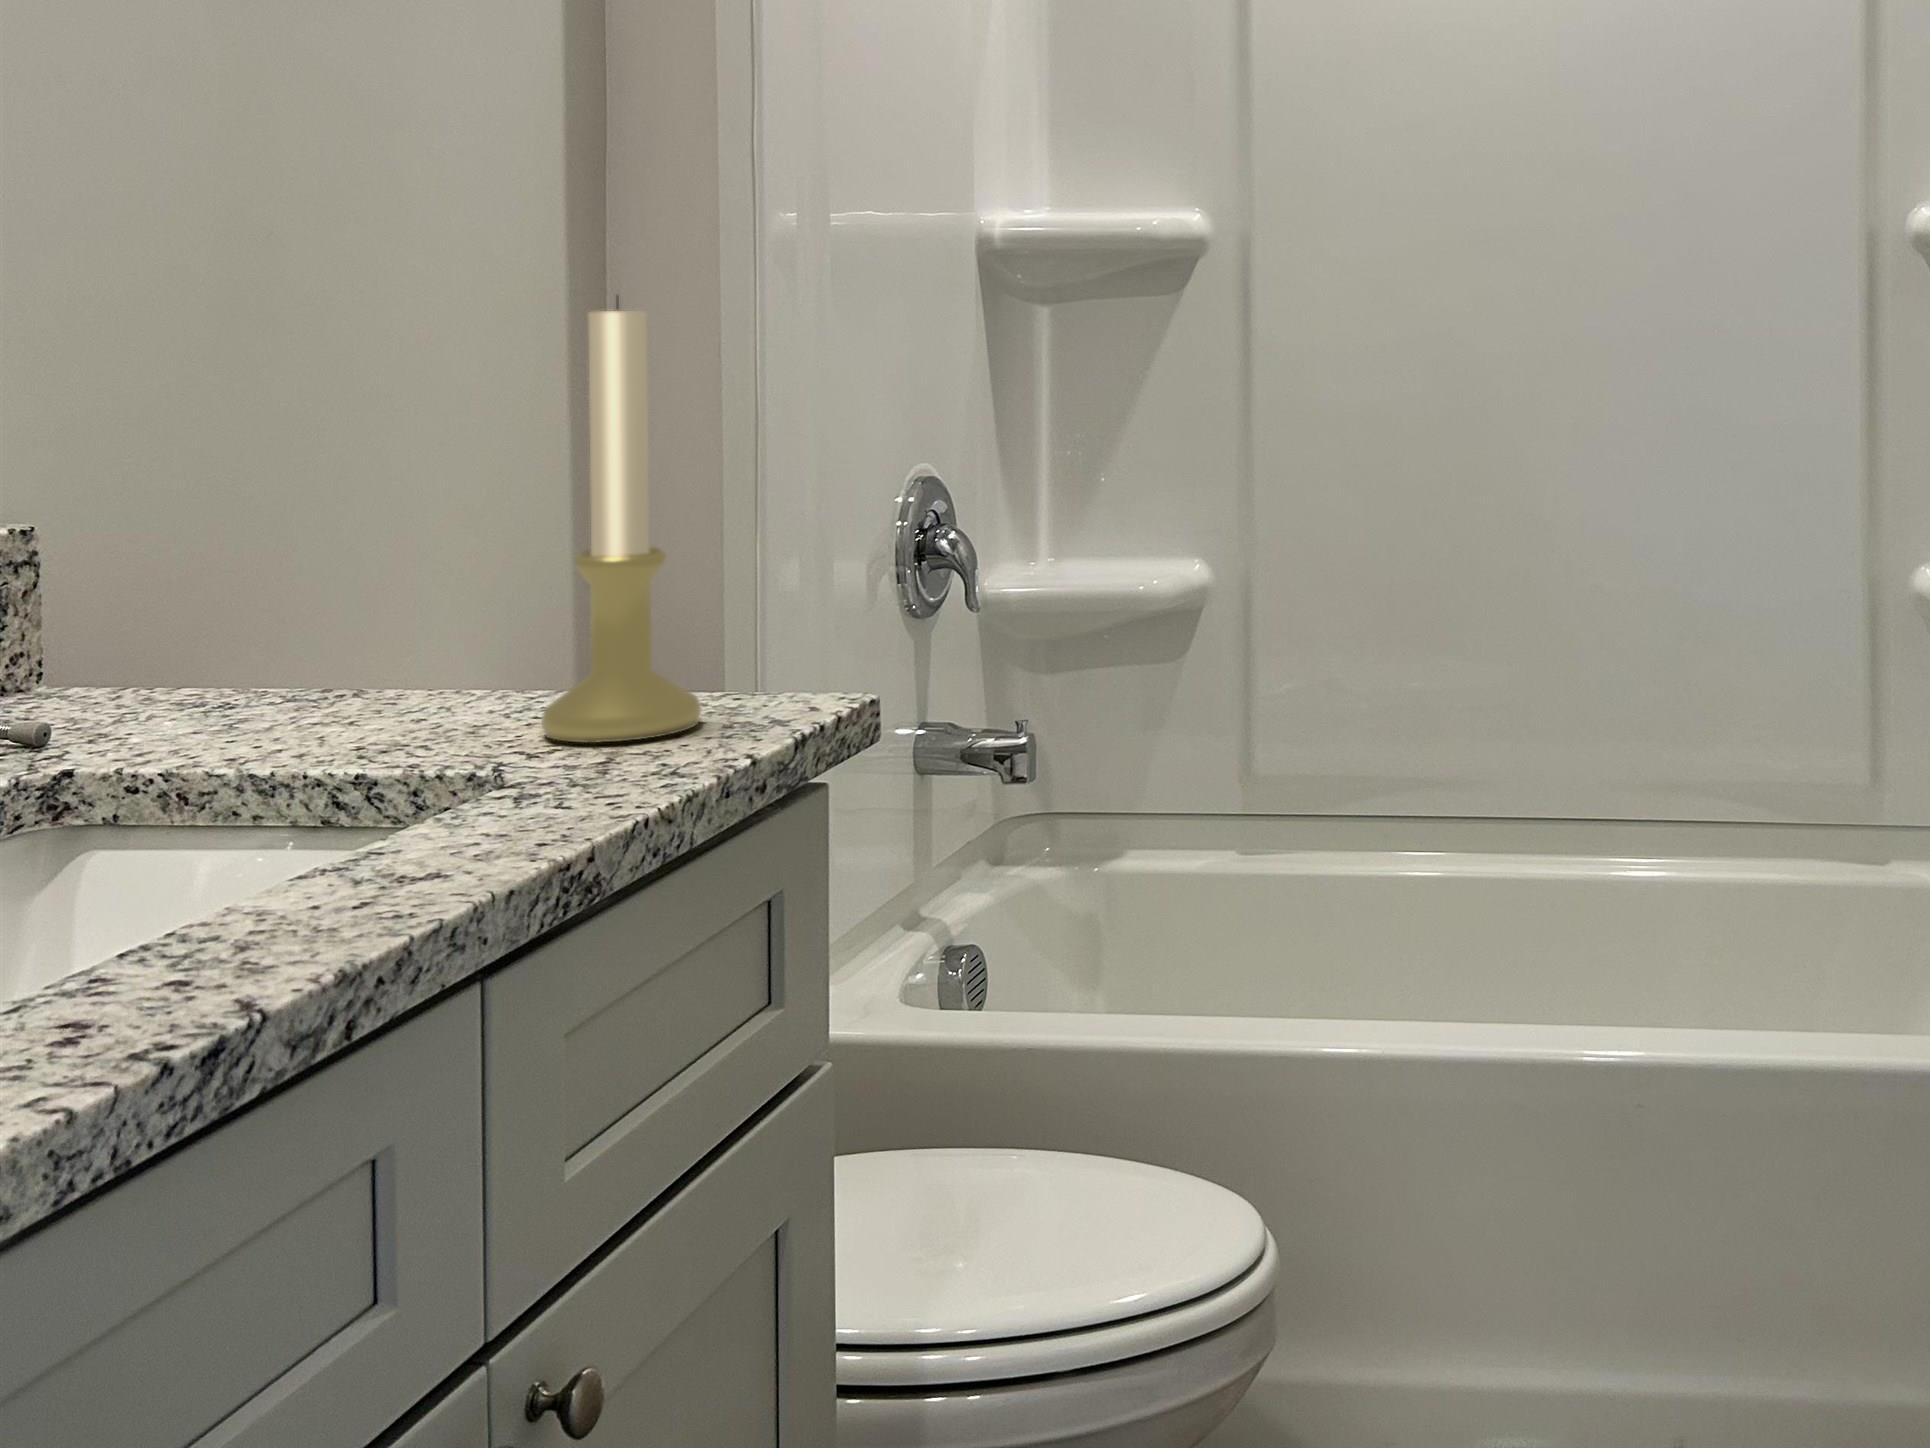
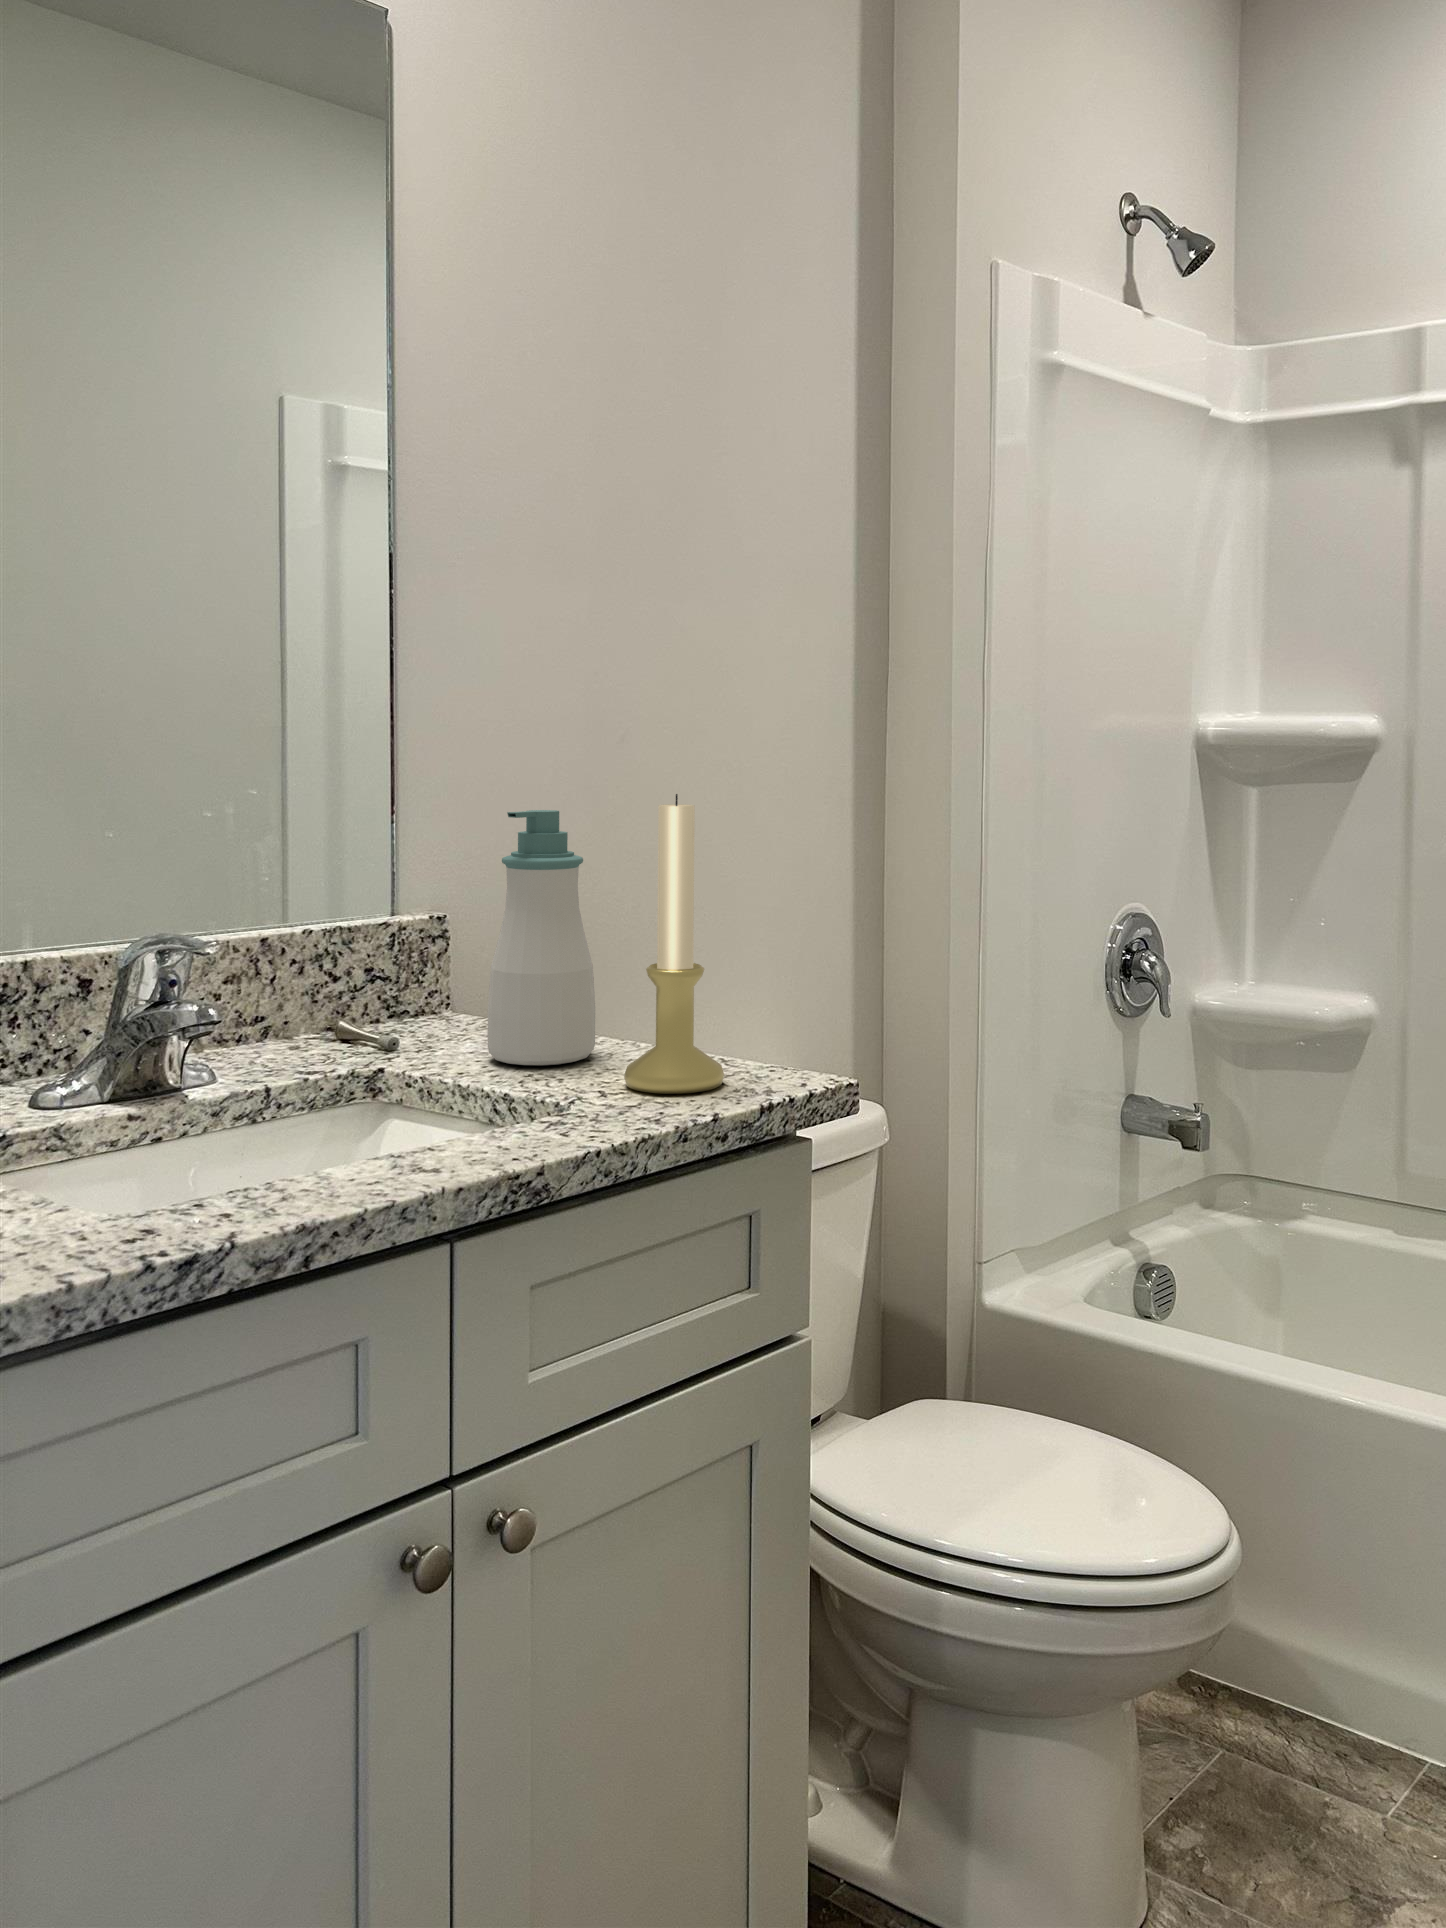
soap bottle: none [237,333,428,741] -> present [488,810,595,1065]

